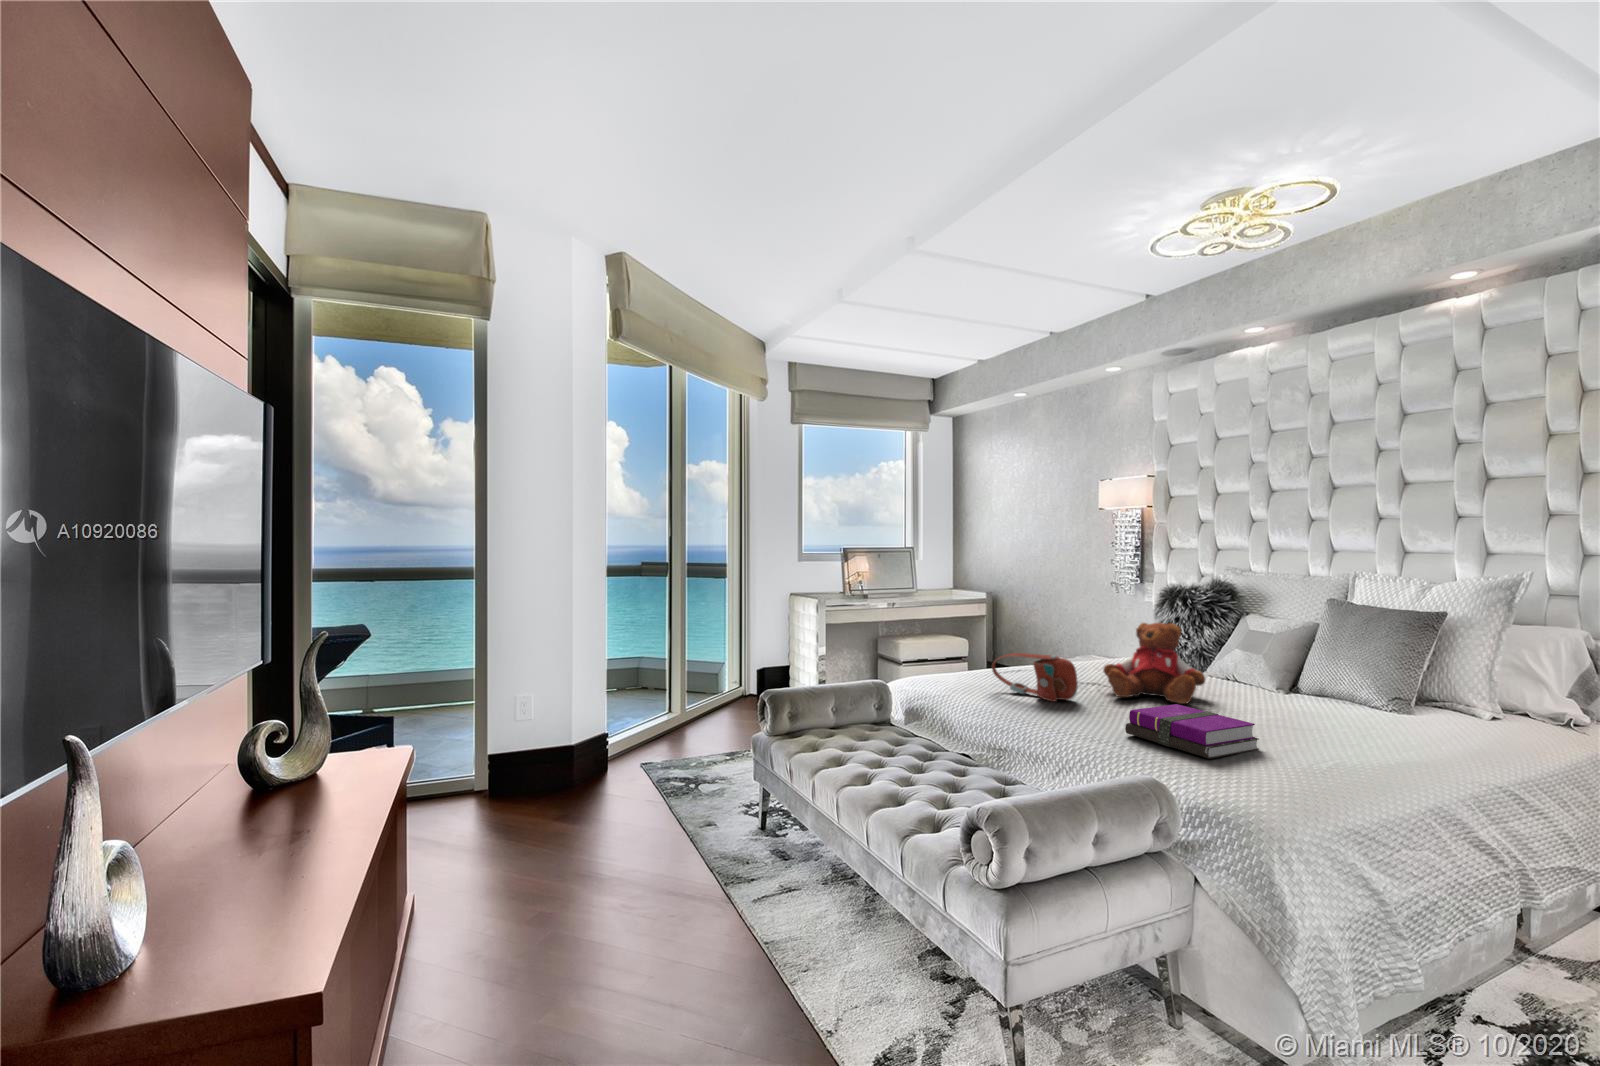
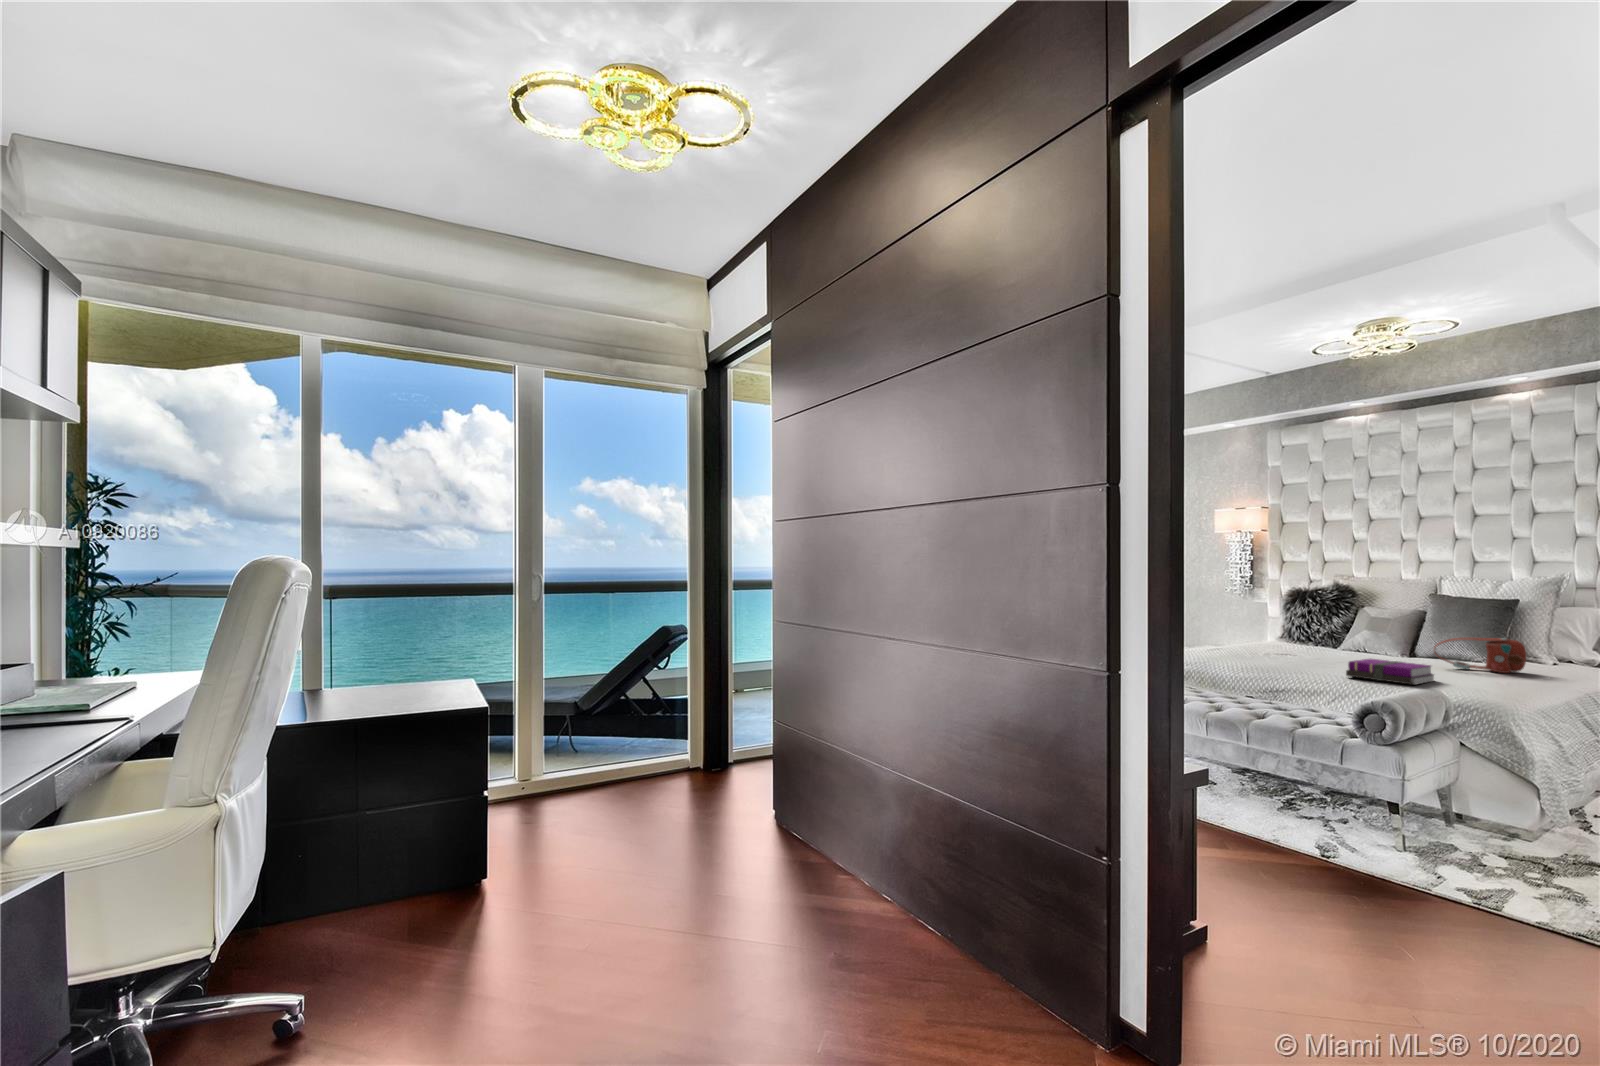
teddy bear: present [1104,623,1205,704] -> none [1290,611,1367,663]
handbag: present [992,653,1078,702] -> present [1434,638,1526,673]

